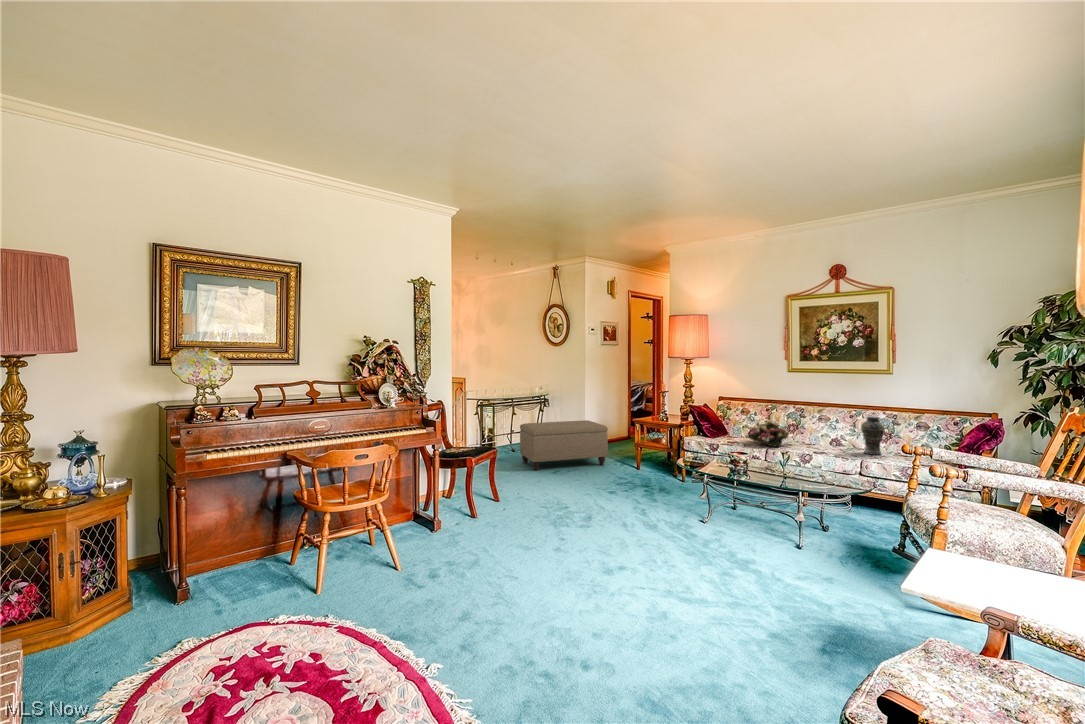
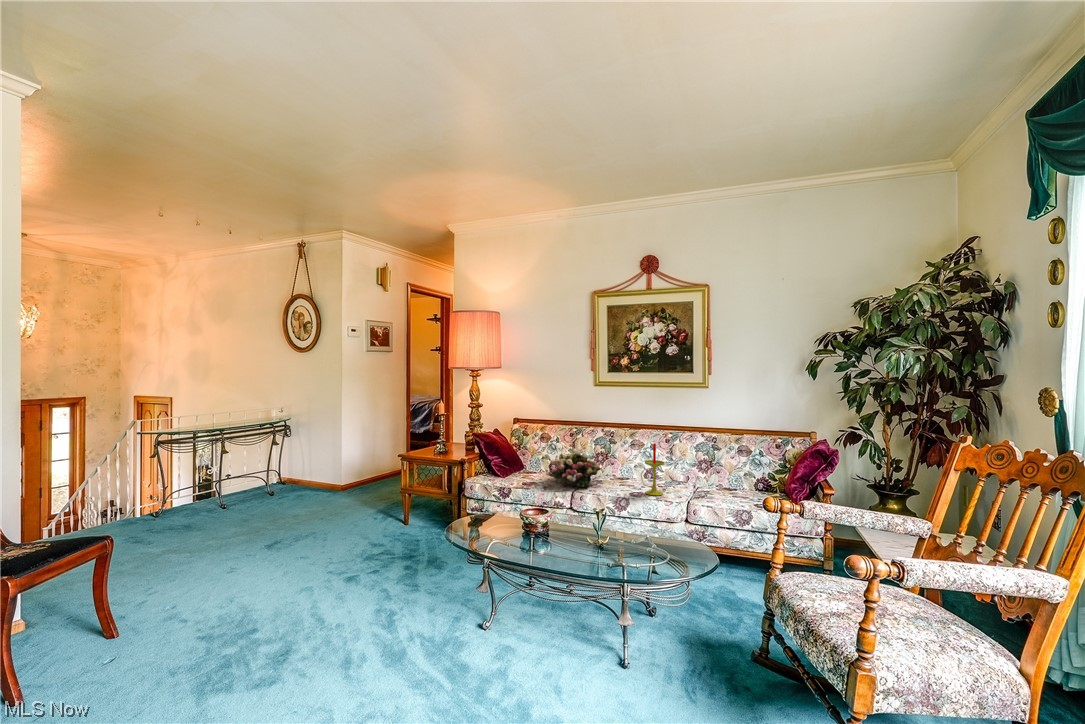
candle: none [822,415,843,455] -> present [641,444,664,496]
vase: present [861,416,885,455] -> none [683,442,710,492]
ottoman: present [520,420,608,471] -> none [211,457,360,550]

